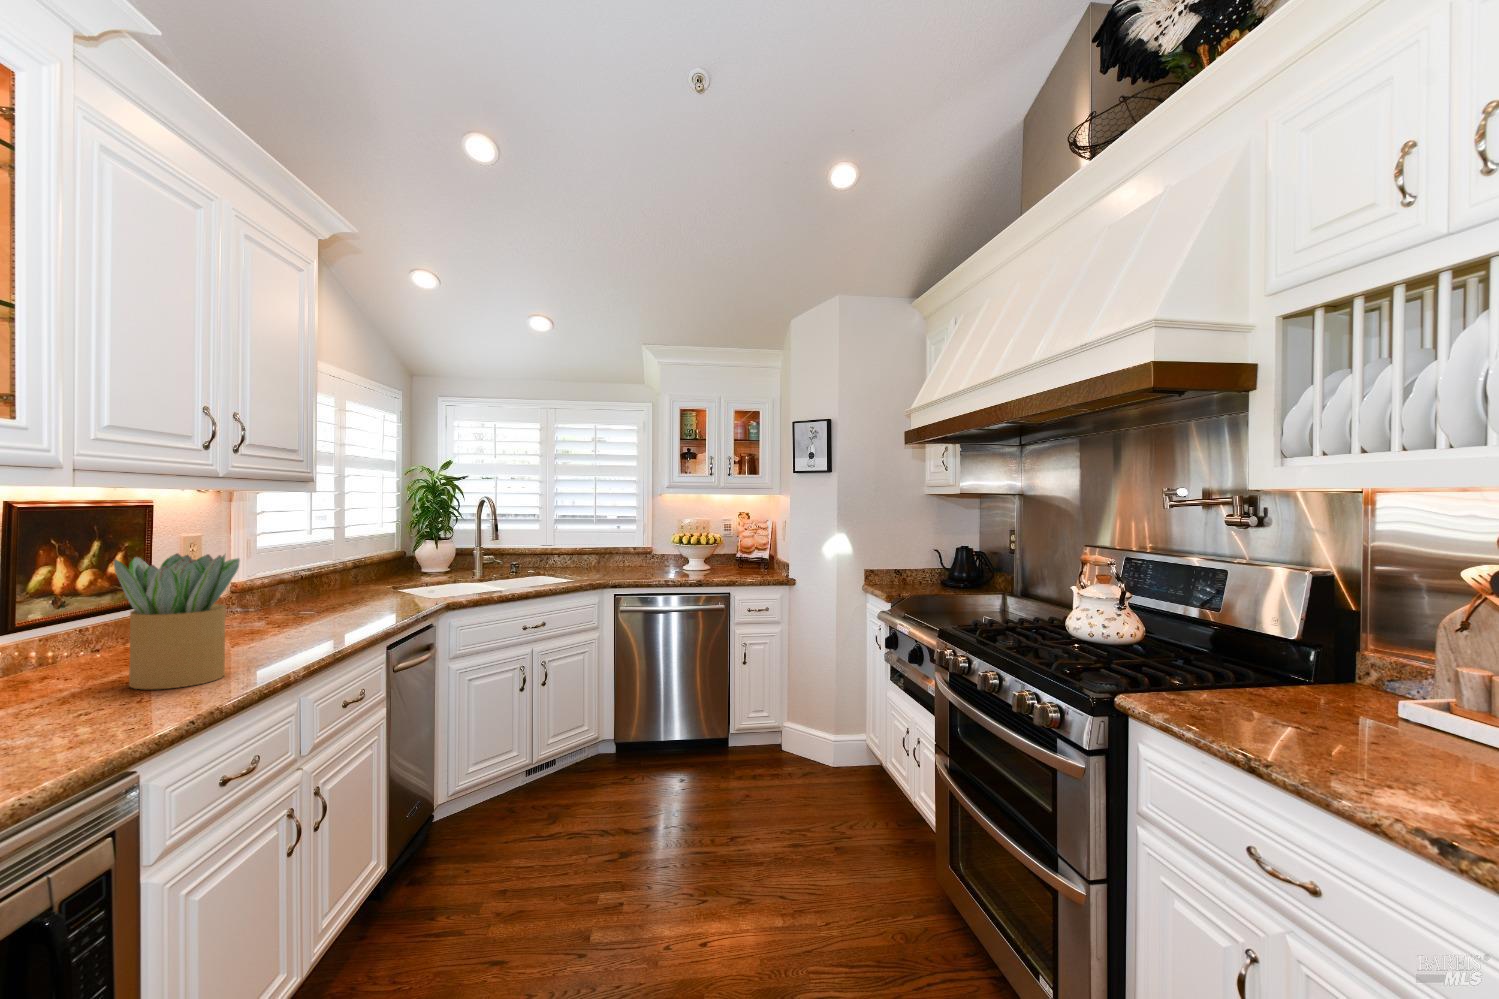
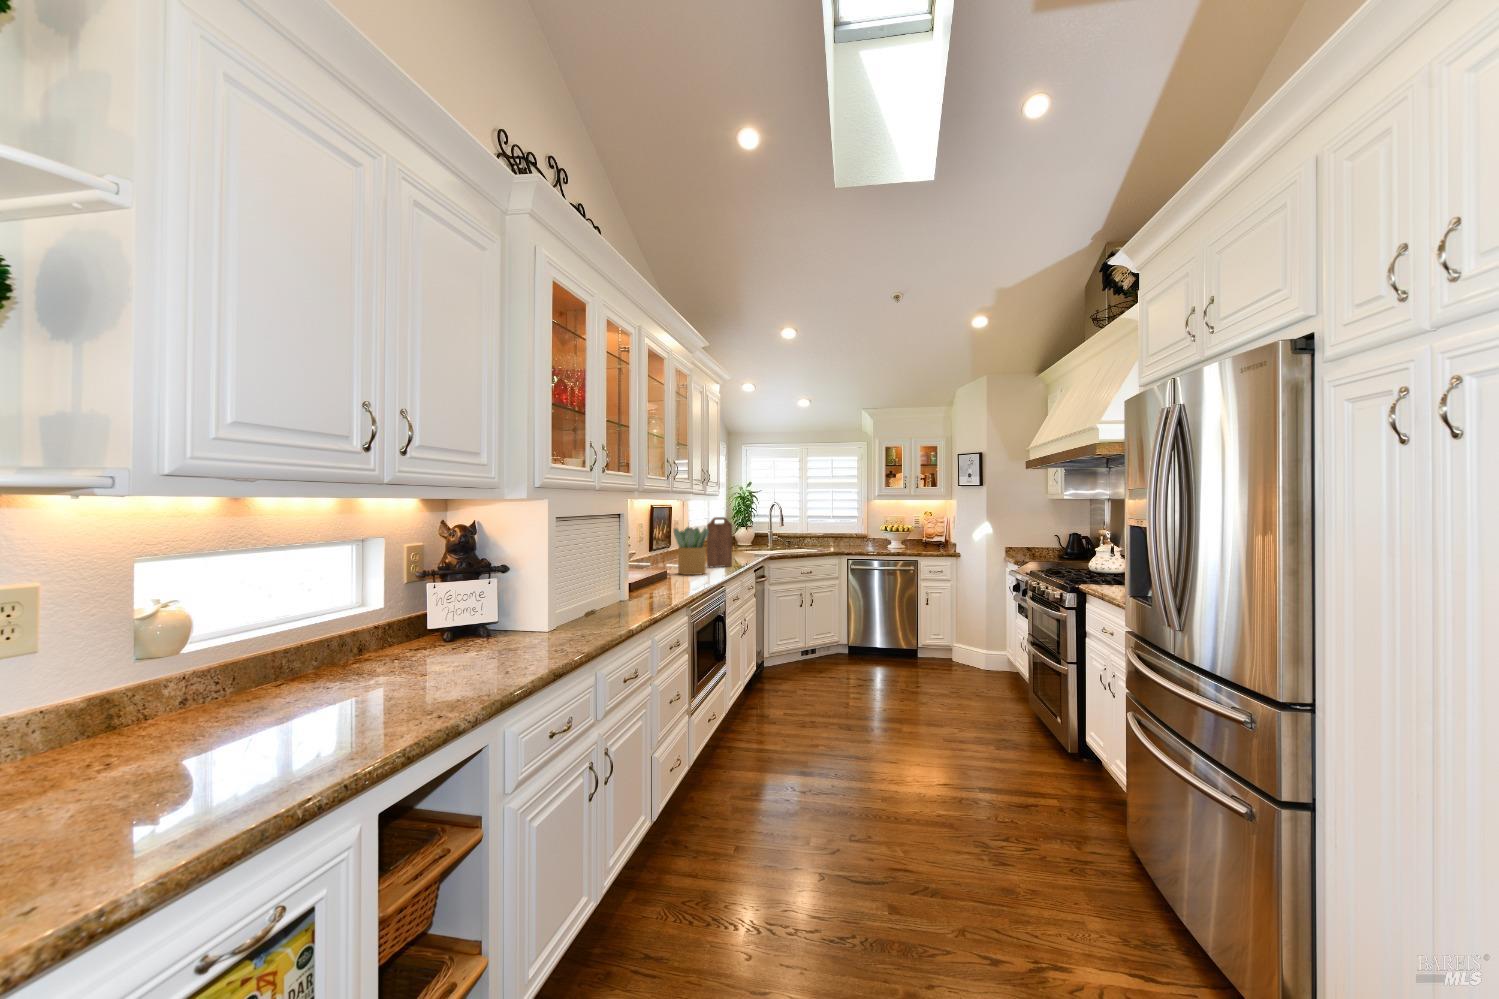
cutting board: none [262,526,341,648] -> present [707,517,732,567]

